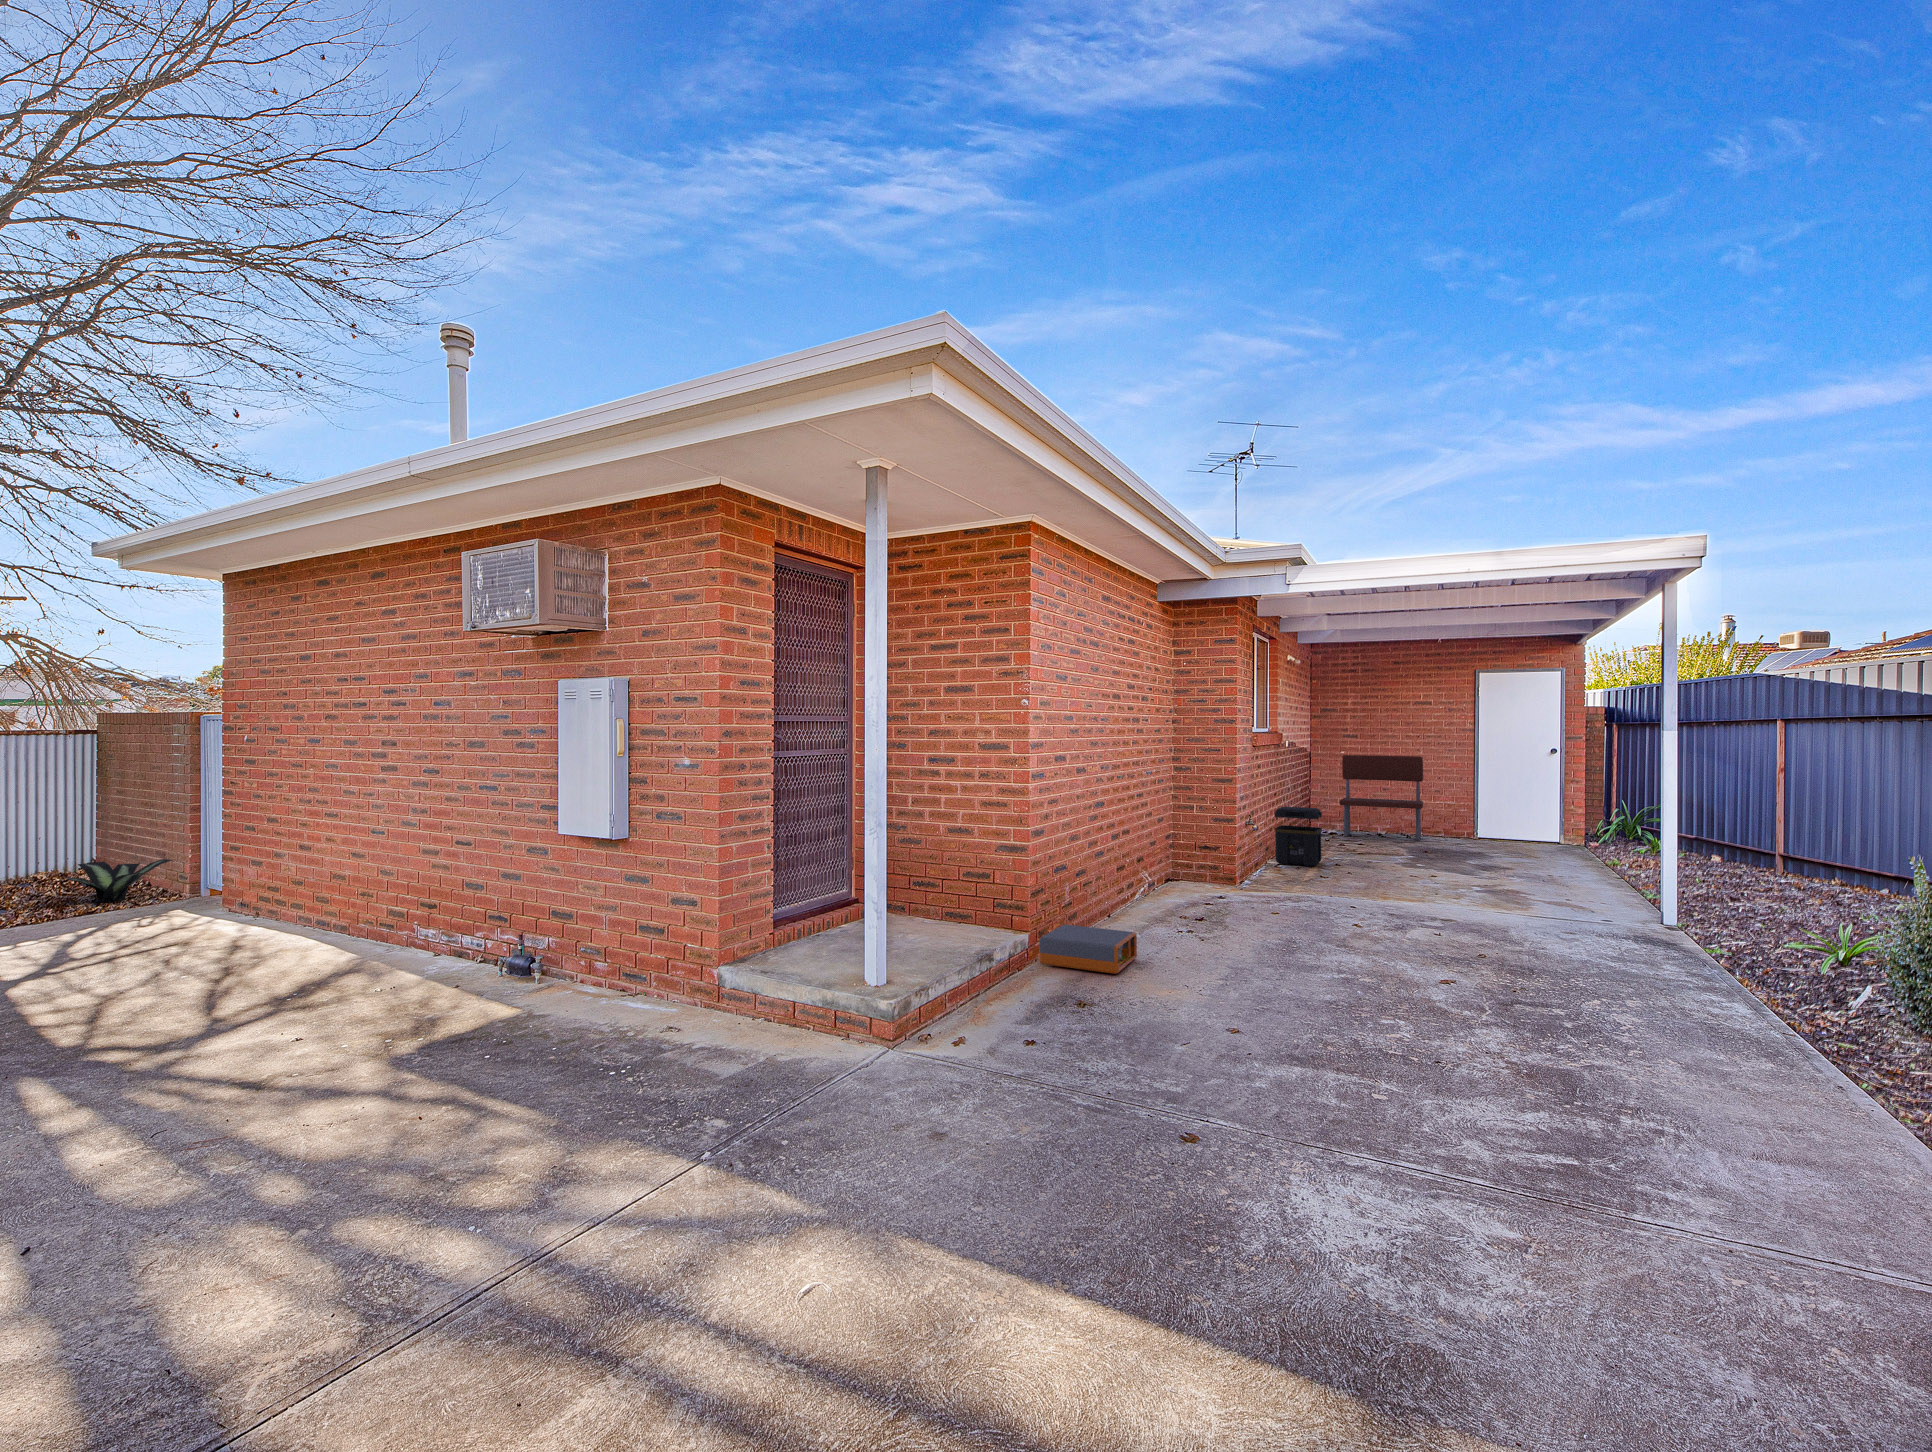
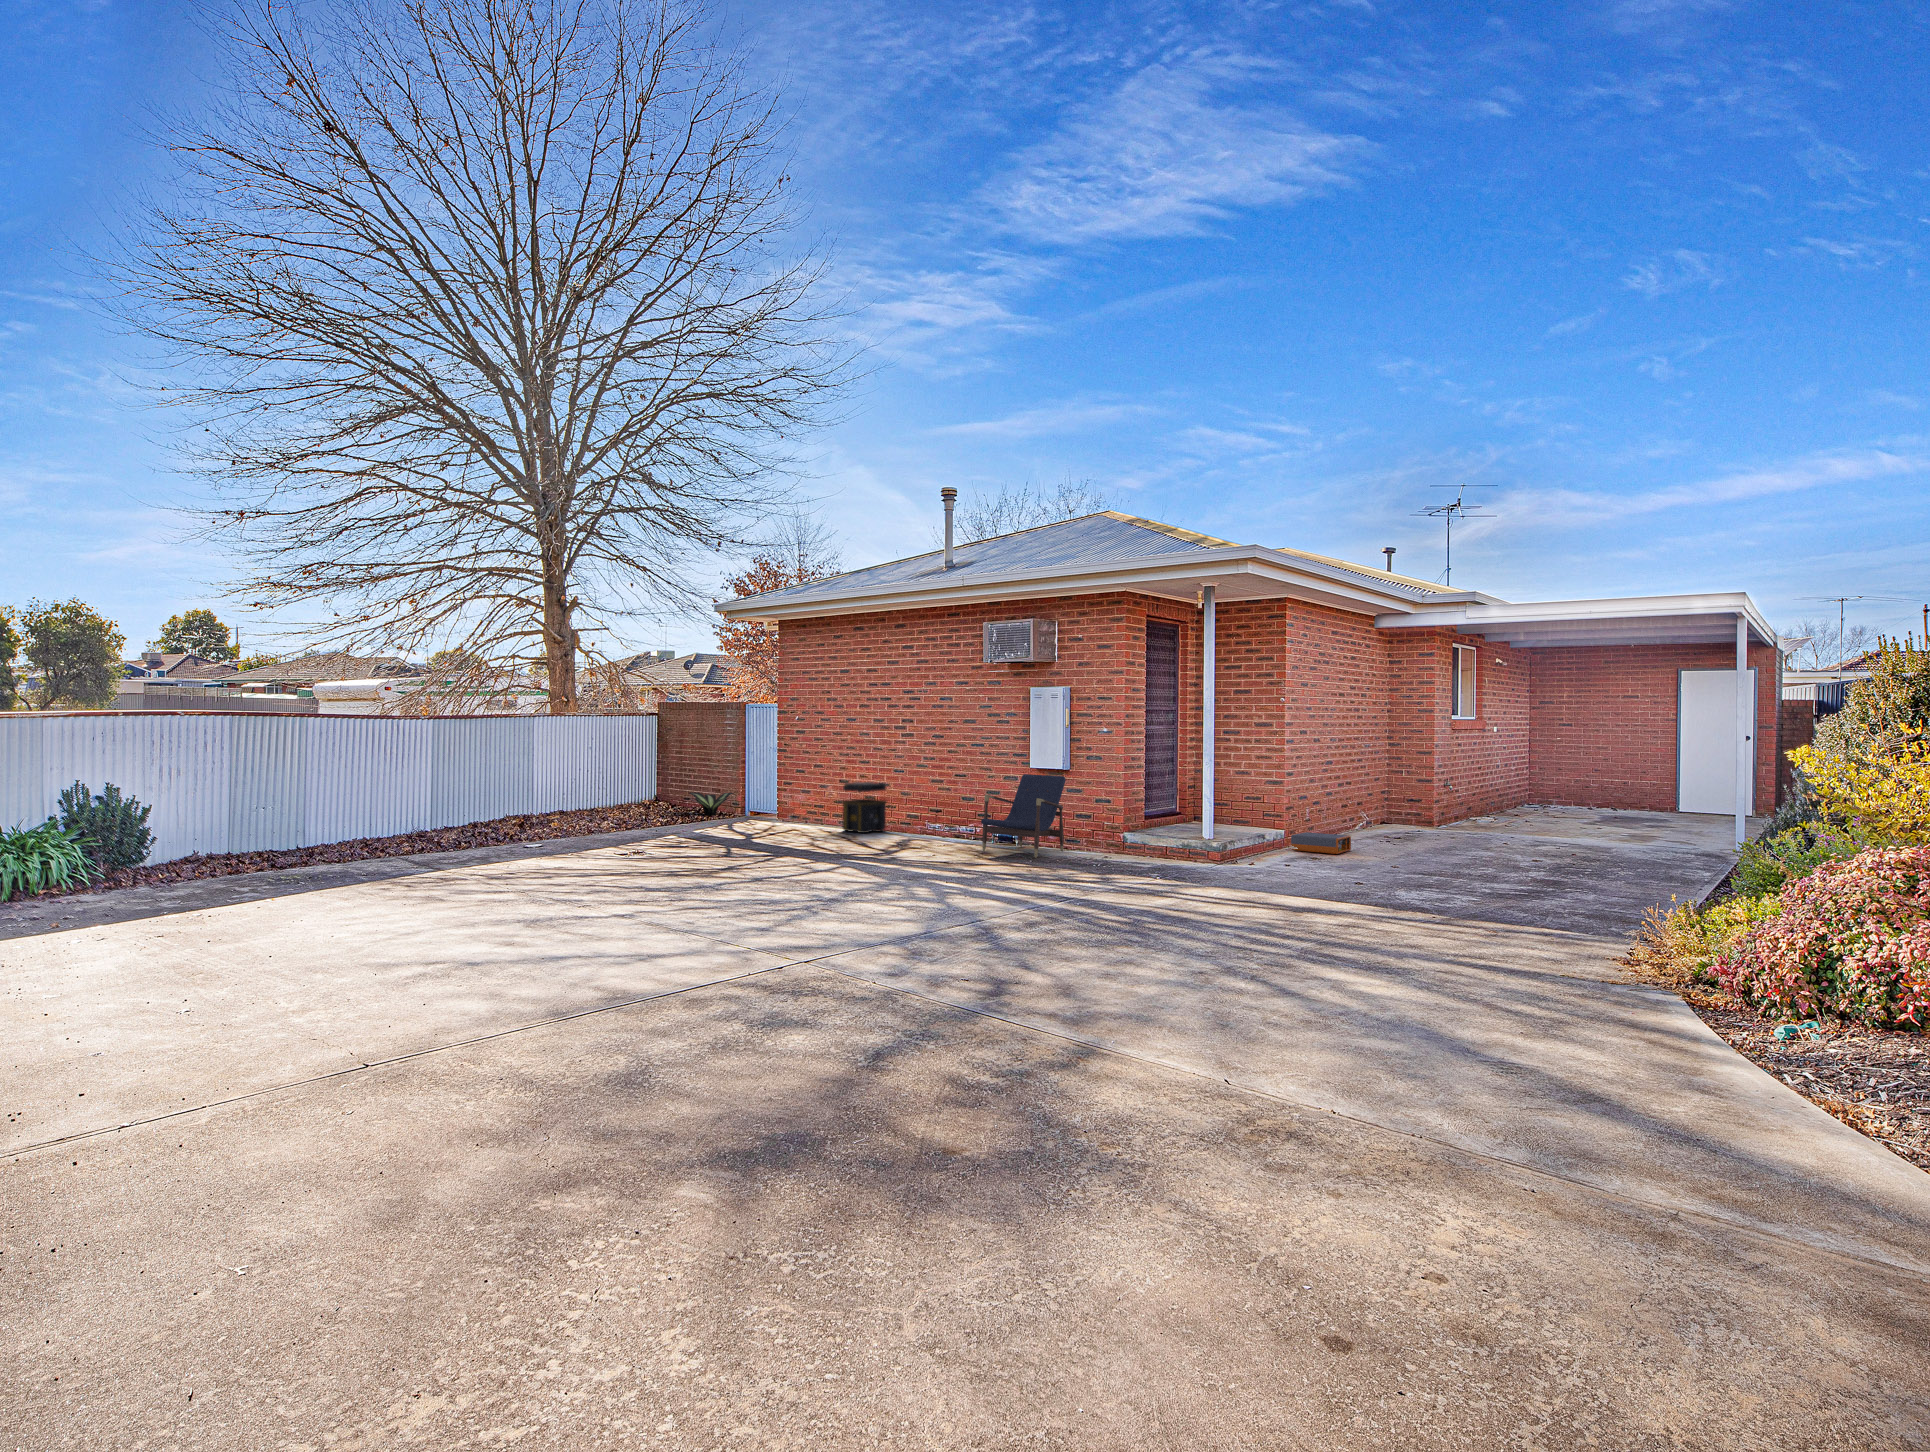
bench: present [1340,755,1423,841] -> none [1549,742,1628,814]
toolbox: present [1275,807,1322,867] -> present [842,782,887,833]
lounge chair: none [414,844,618,1038] -> present [981,774,1066,858]

